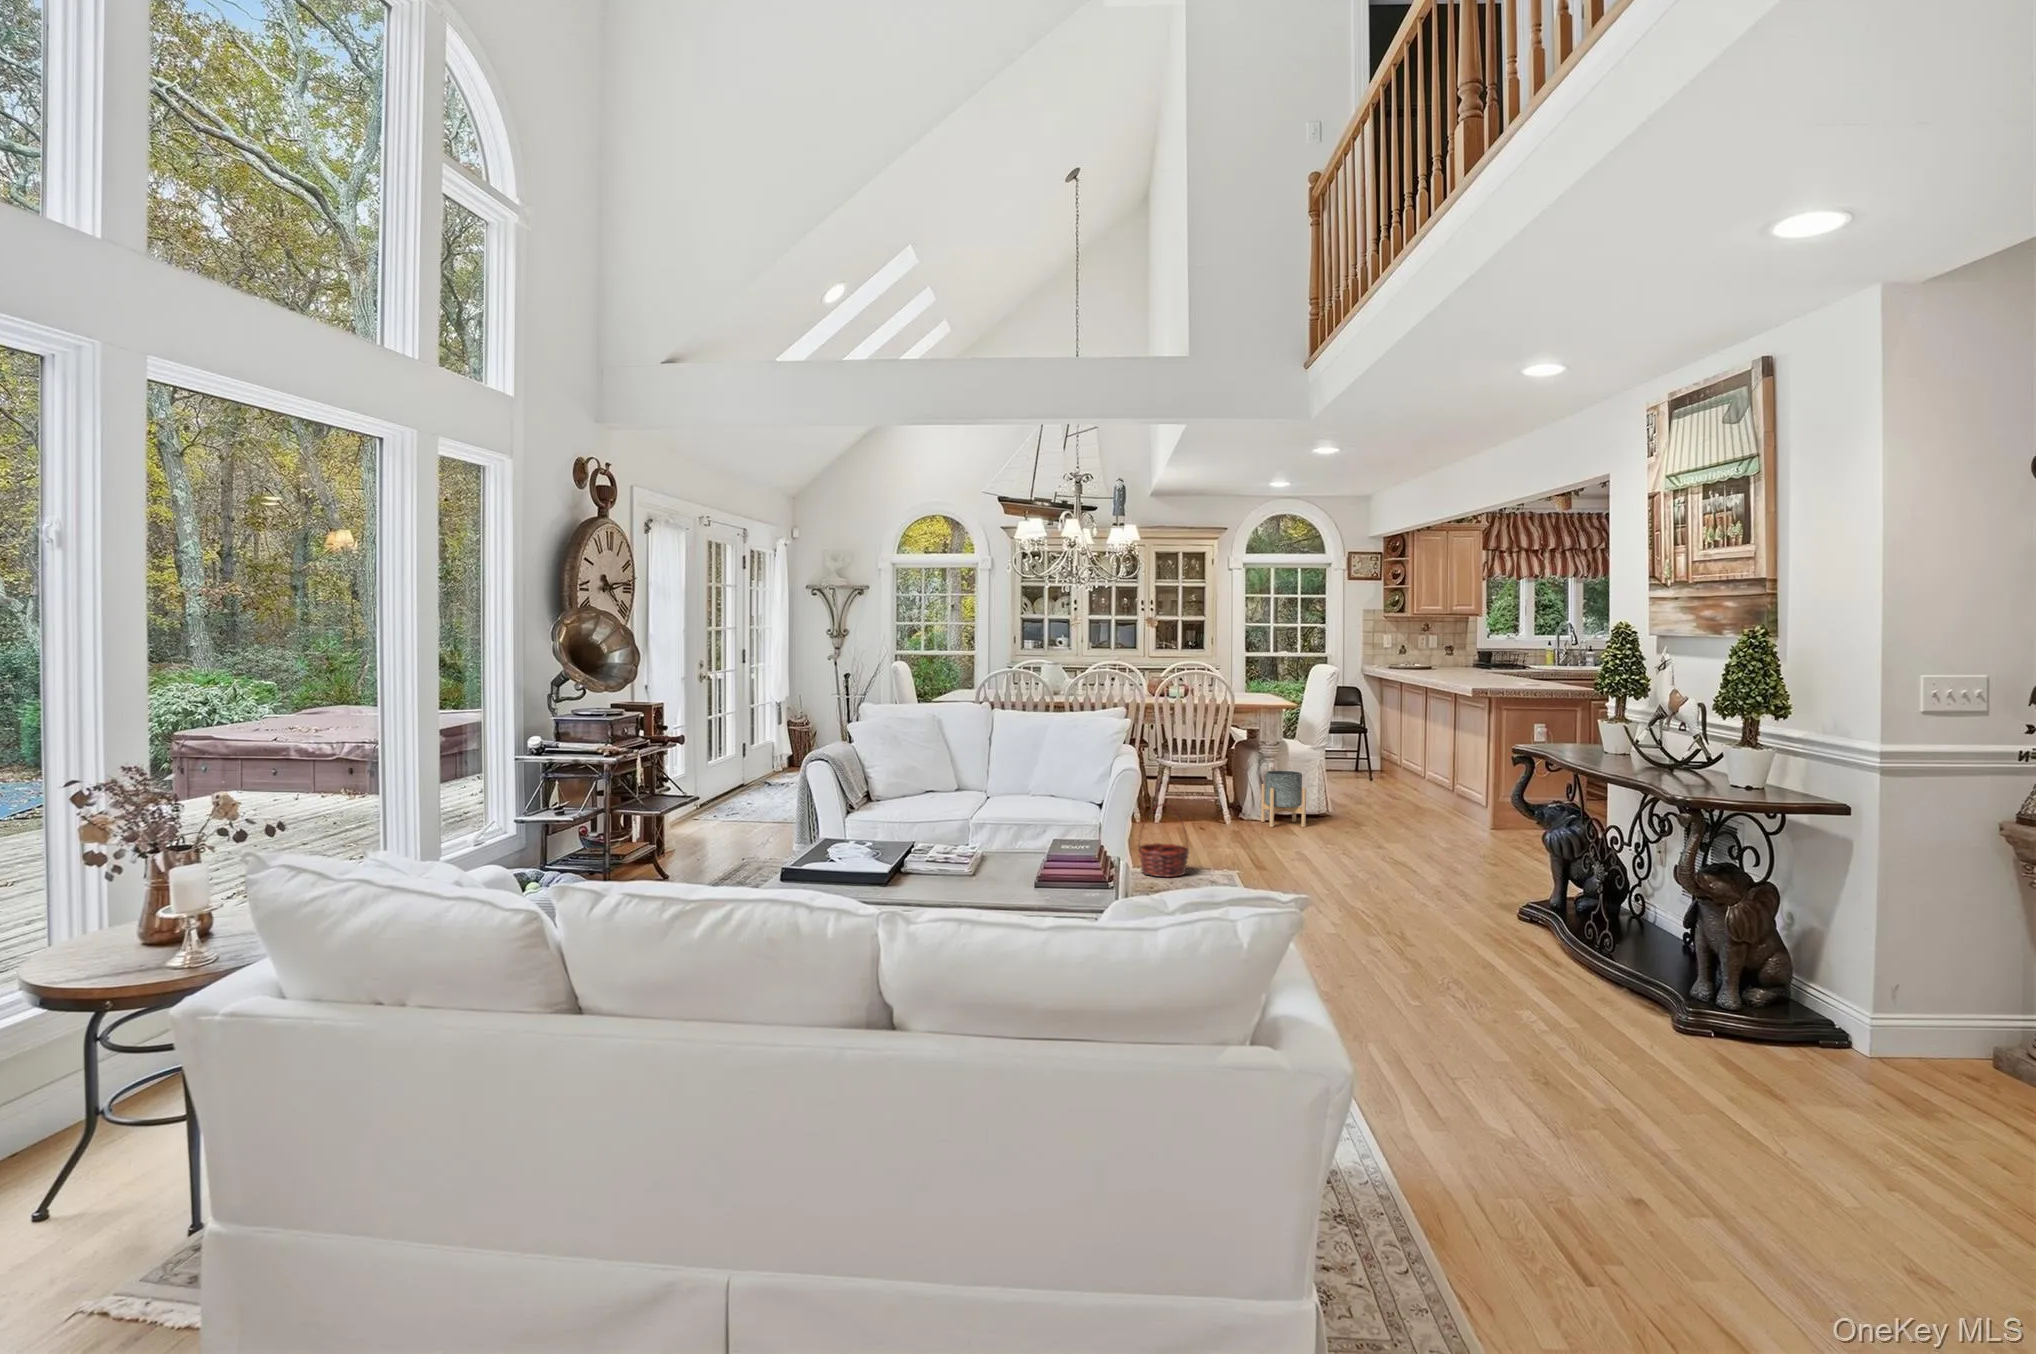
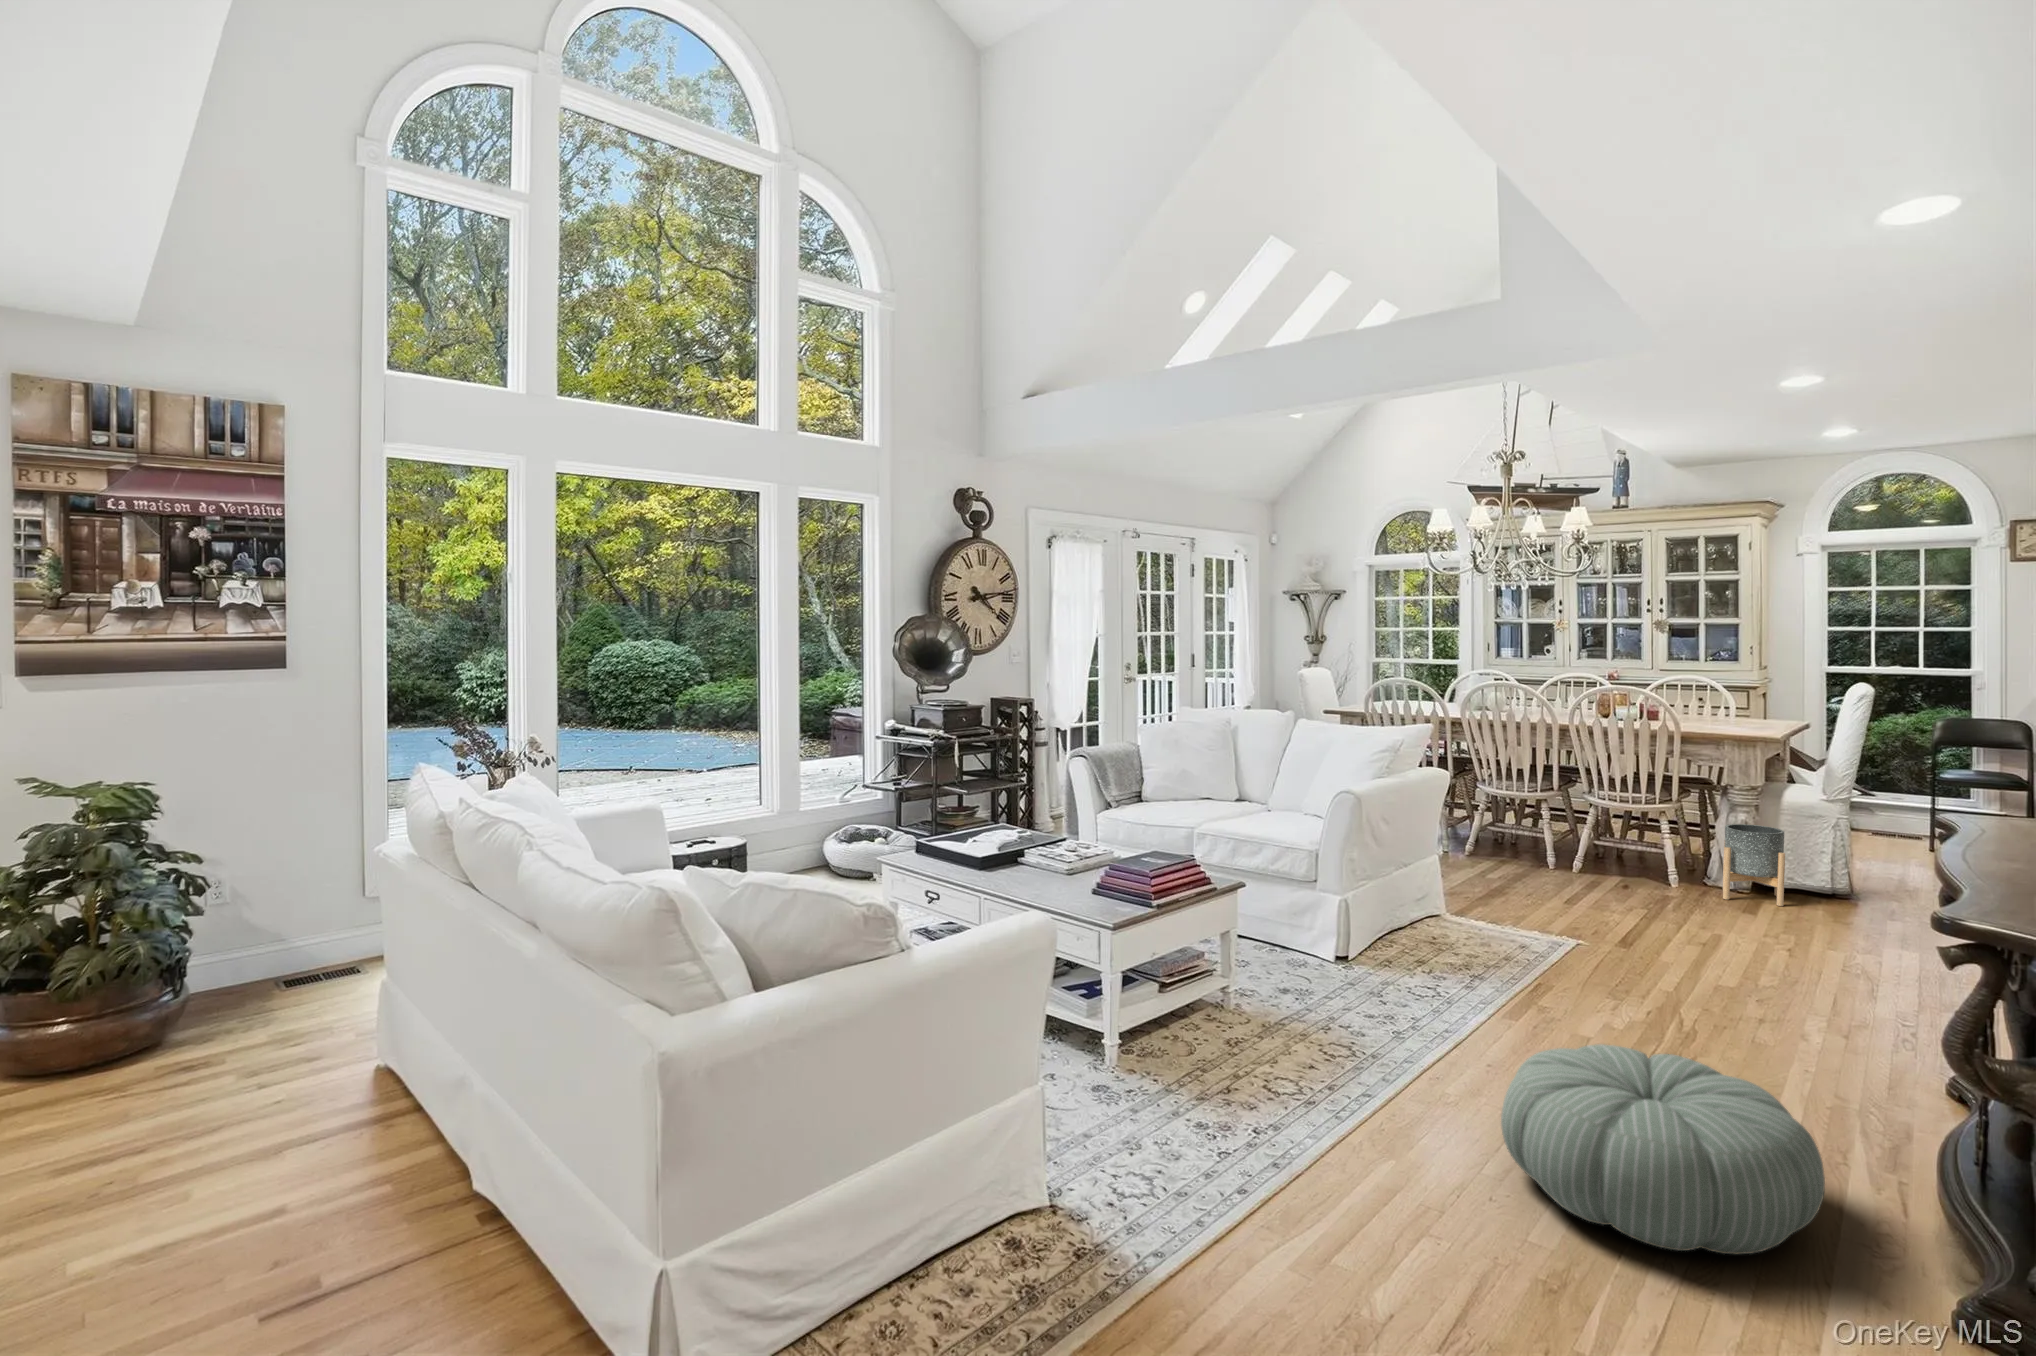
basket: present [1138,804,1189,877] -> none [1419,854,1490,947]
pouf: none [1372,888,1549,986] -> present [1501,1044,1825,1255]

